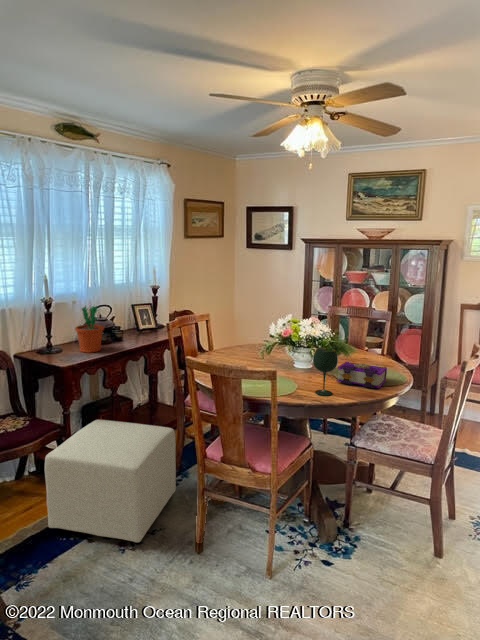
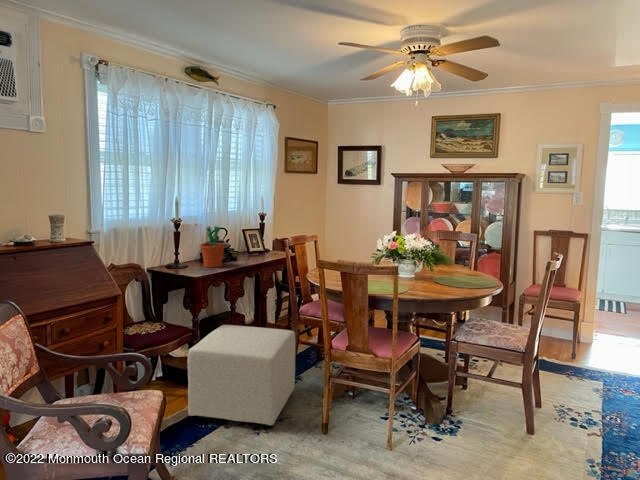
wine glass: present [313,348,338,395] -> none [422,254,443,295]
book: present [337,362,387,388] -> none [439,271,481,290]

